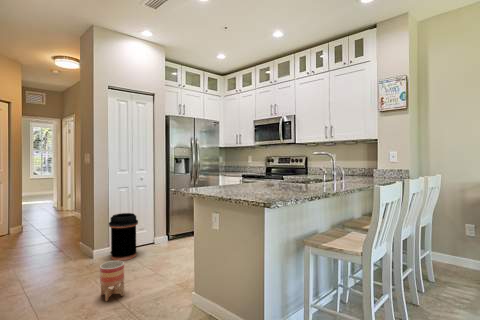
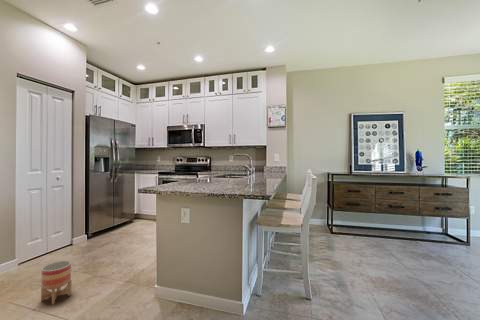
trash can: present [109,213,138,260] -> none [22,214,60,266]

